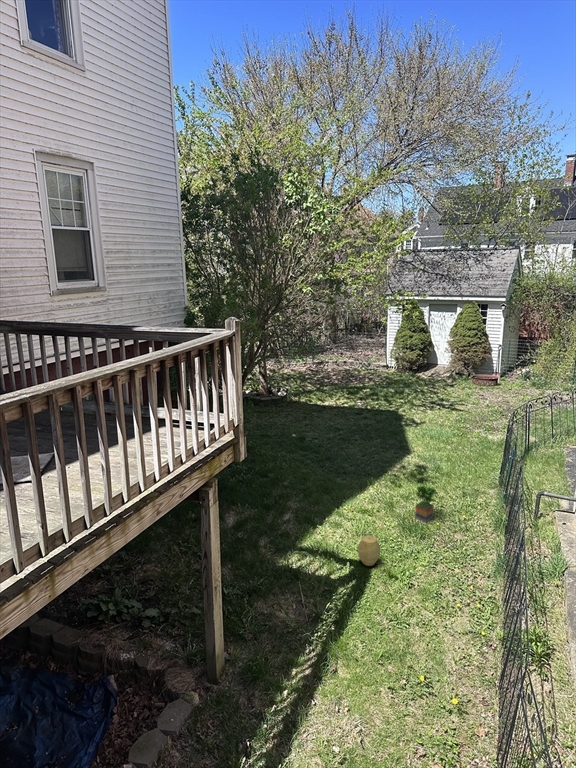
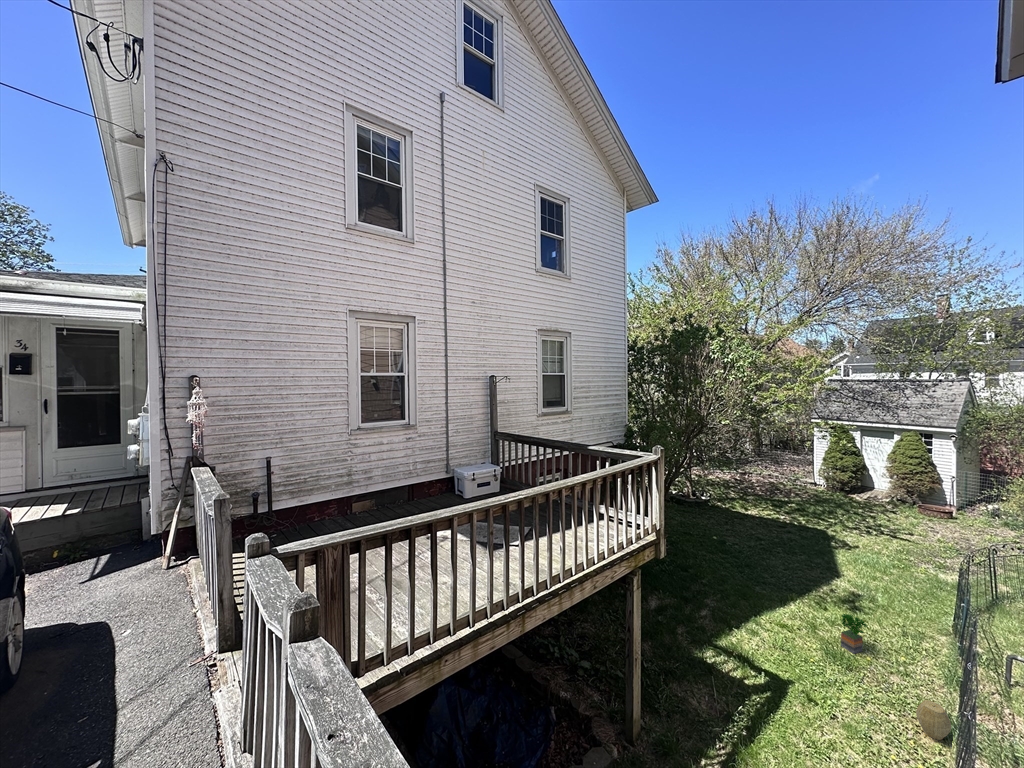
woven basket: present [358,535,380,566] -> present [916,700,951,740]

